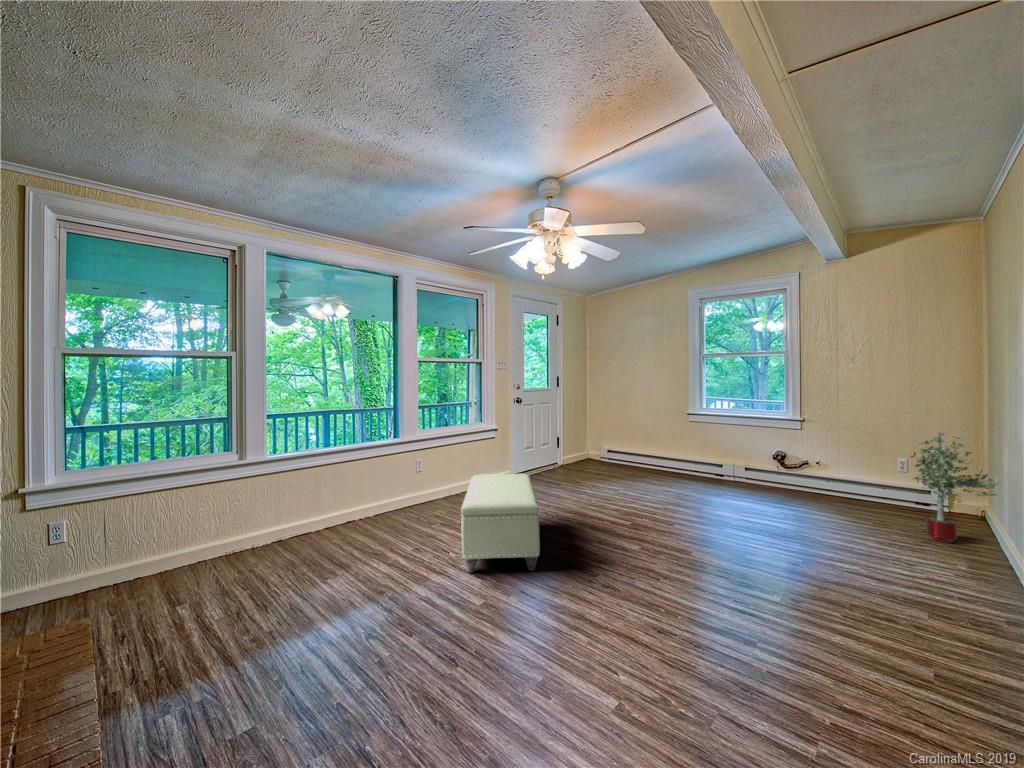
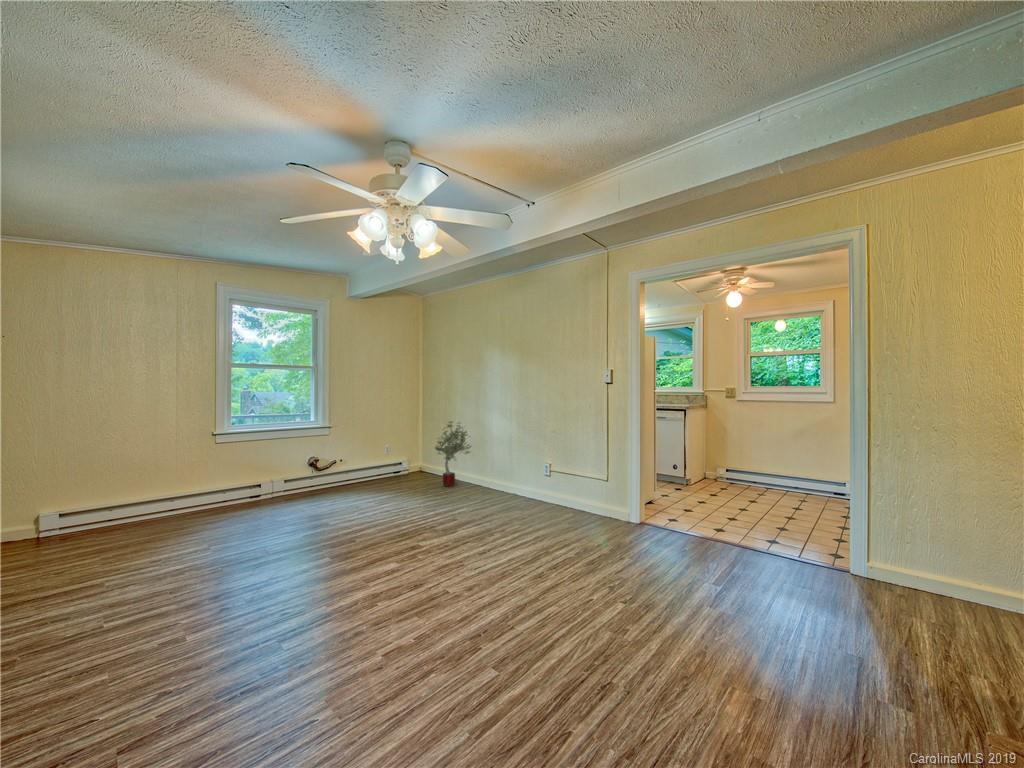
ottoman: present [461,474,540,573] -> none [191,540,436,695]

